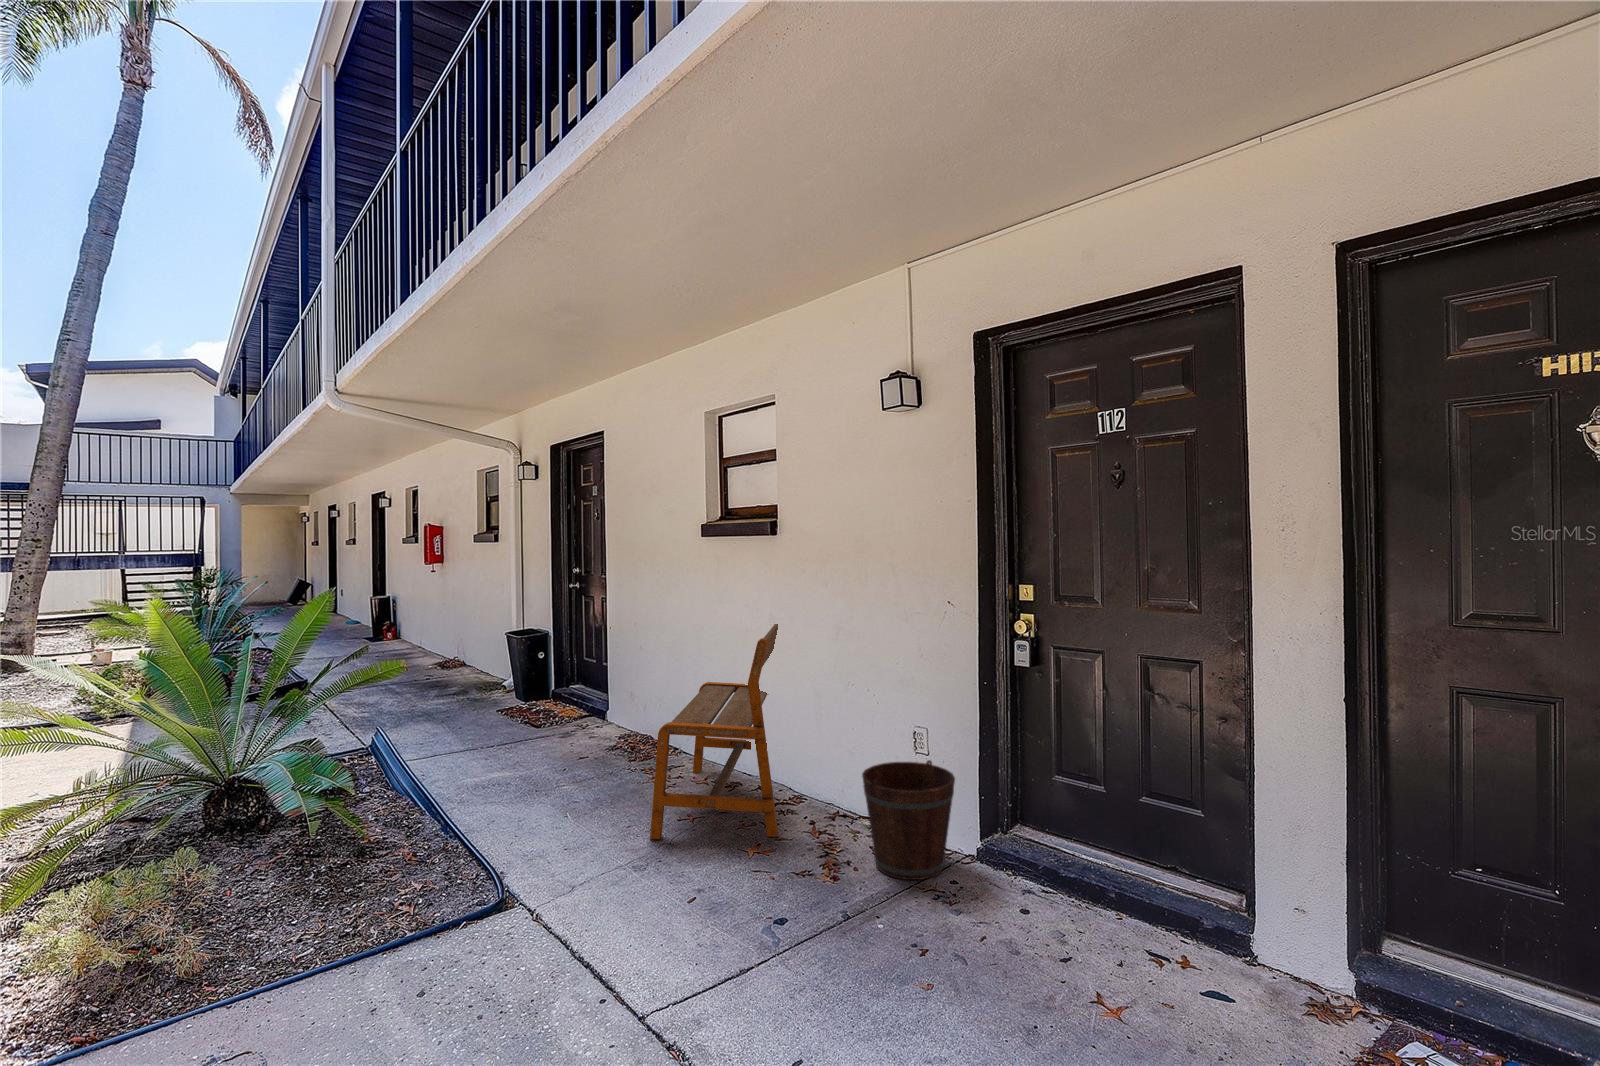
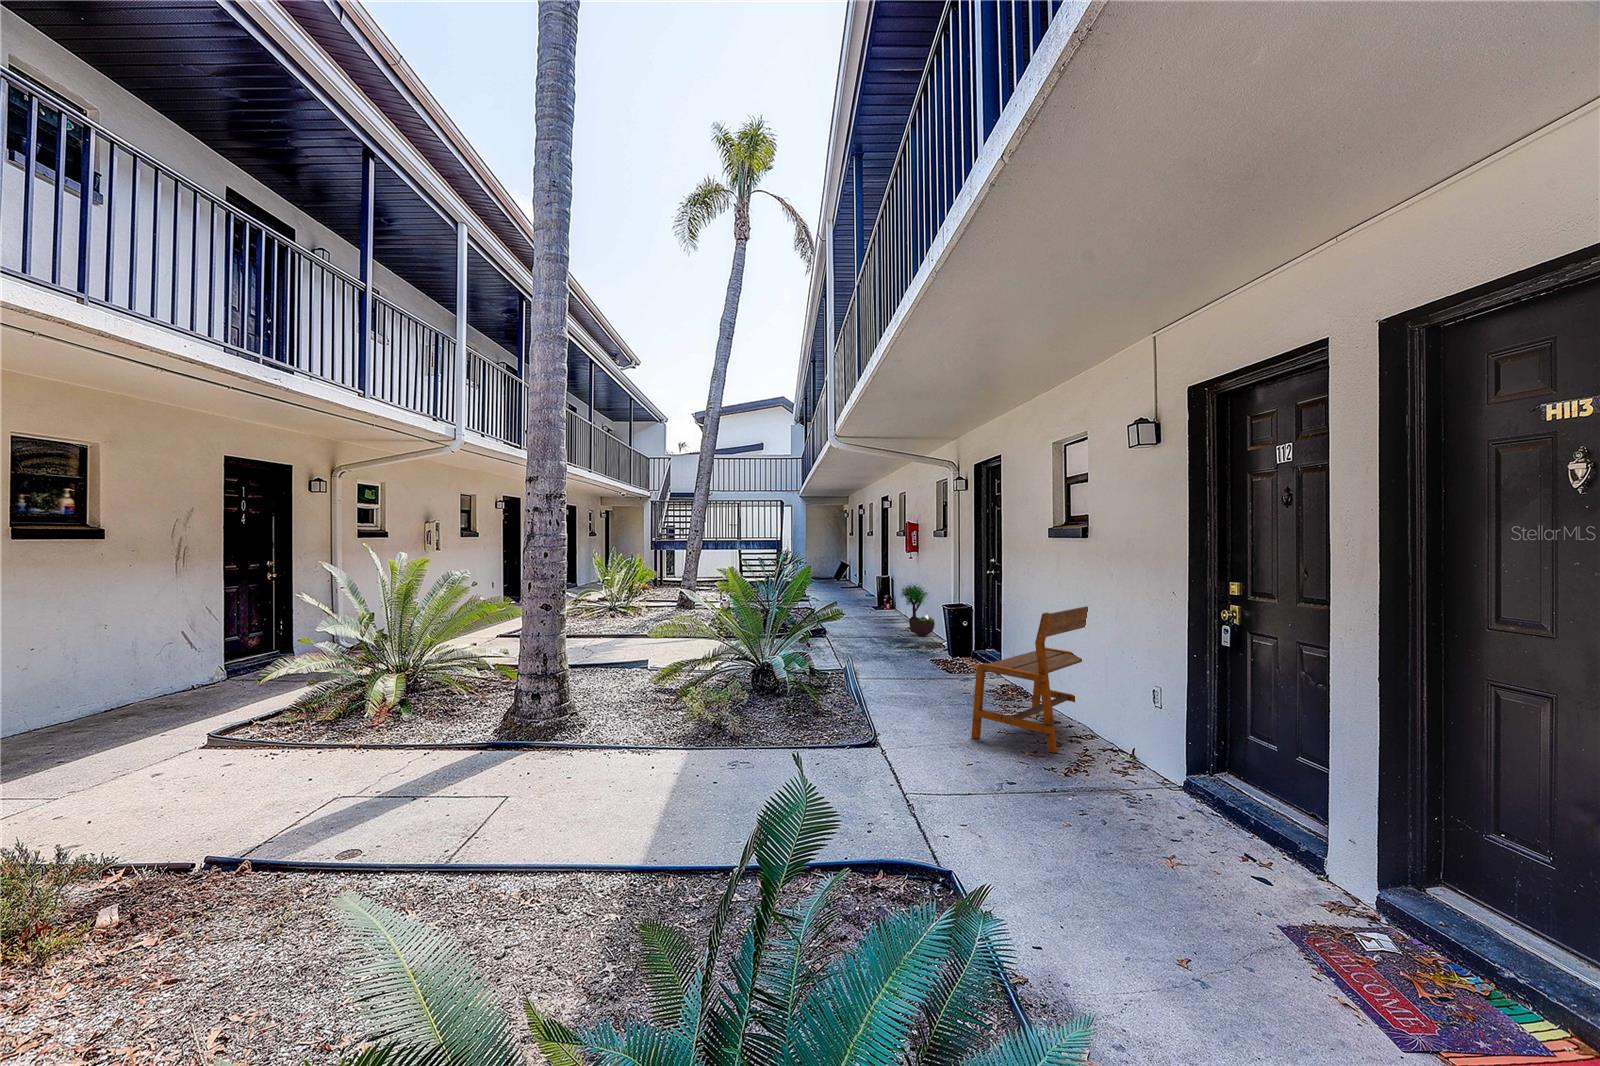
potted tree: none [427,600,480,676] -> present [900,585,935,636]
bucket: present [862,760,955,880] -> none [1097,711,1172,794]

